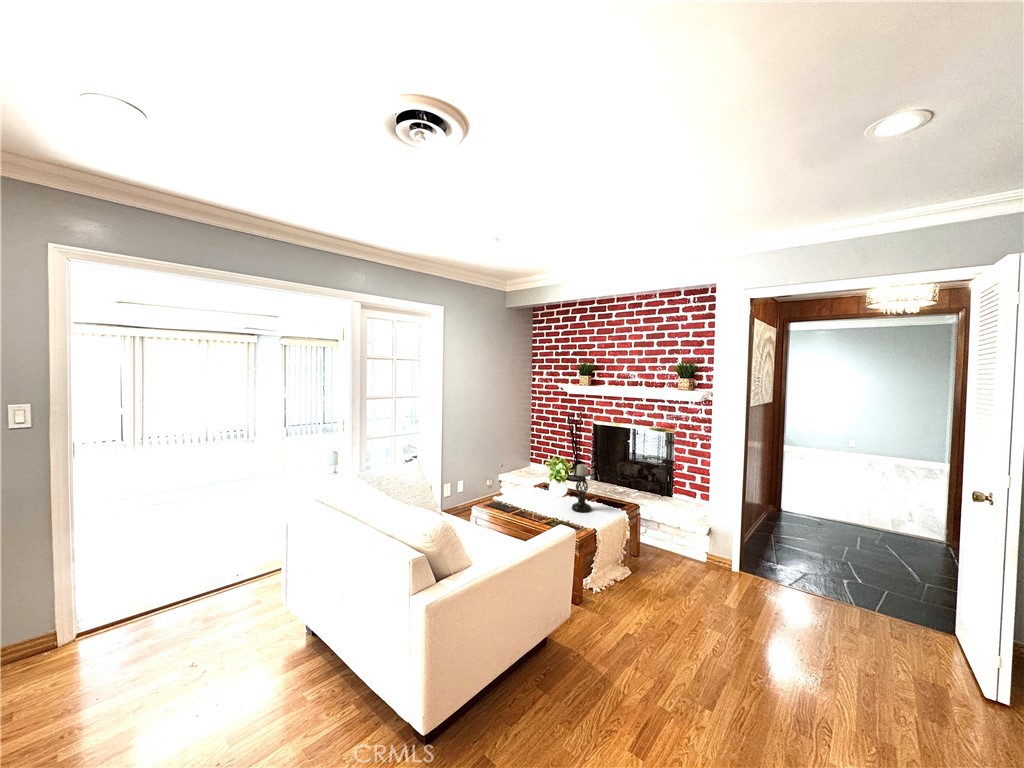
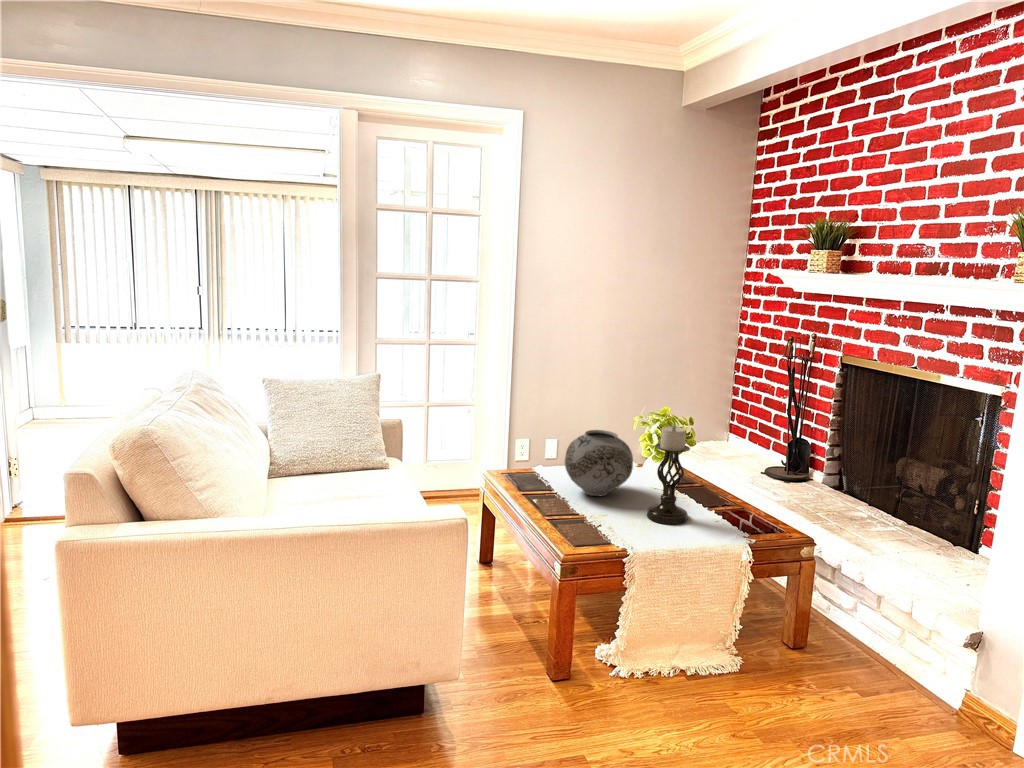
vase: none [520,471,555,506] -> present [565,430,633,496]

